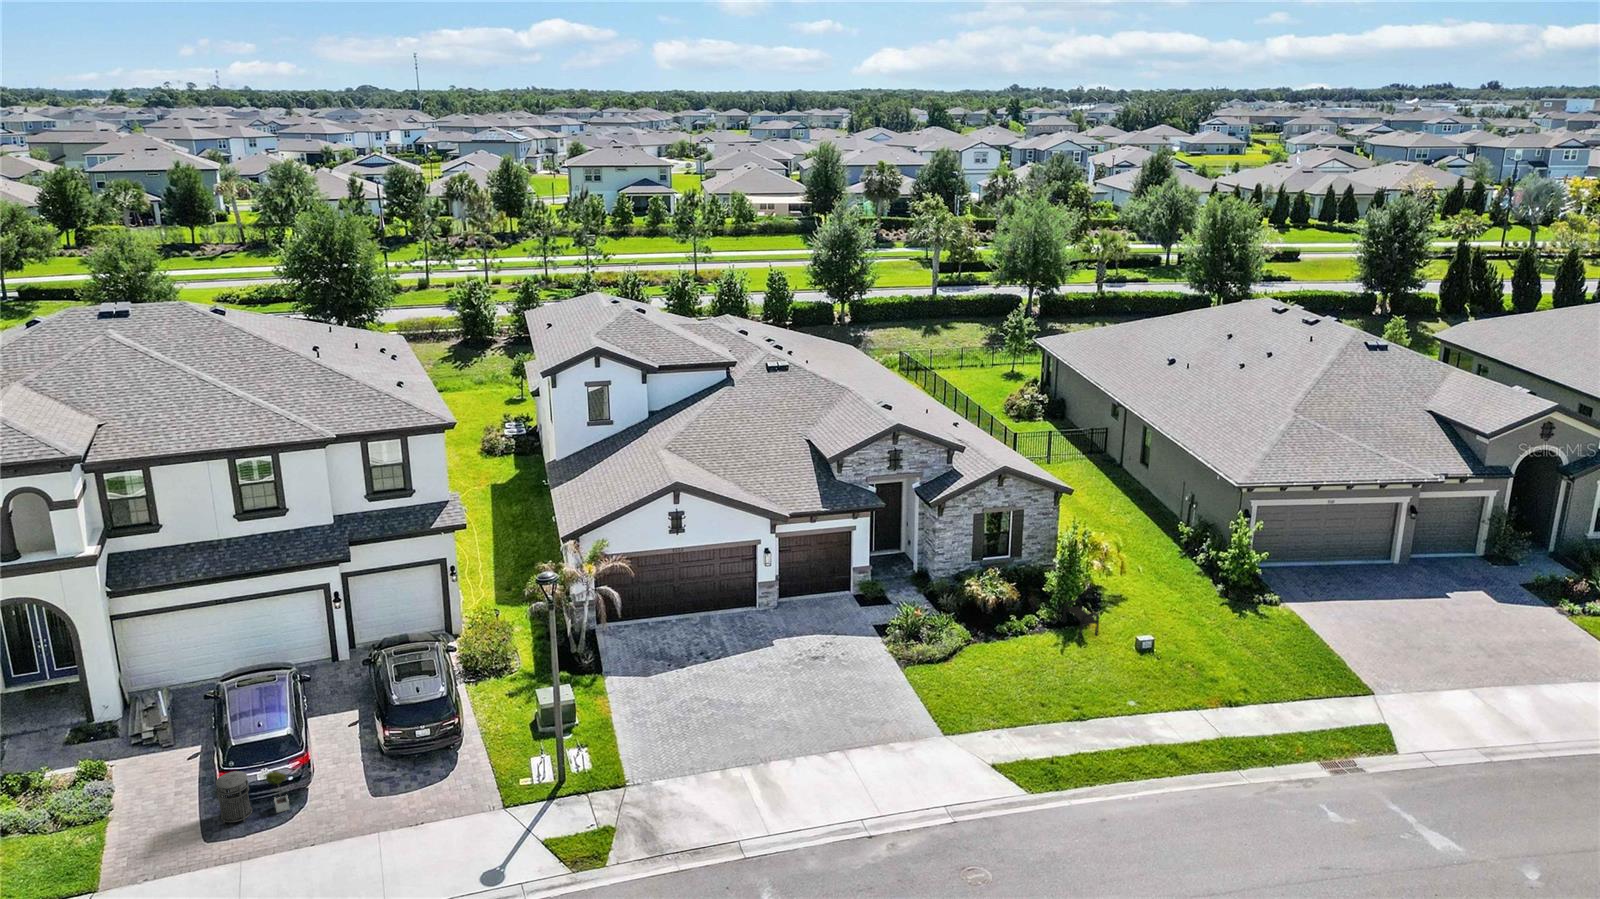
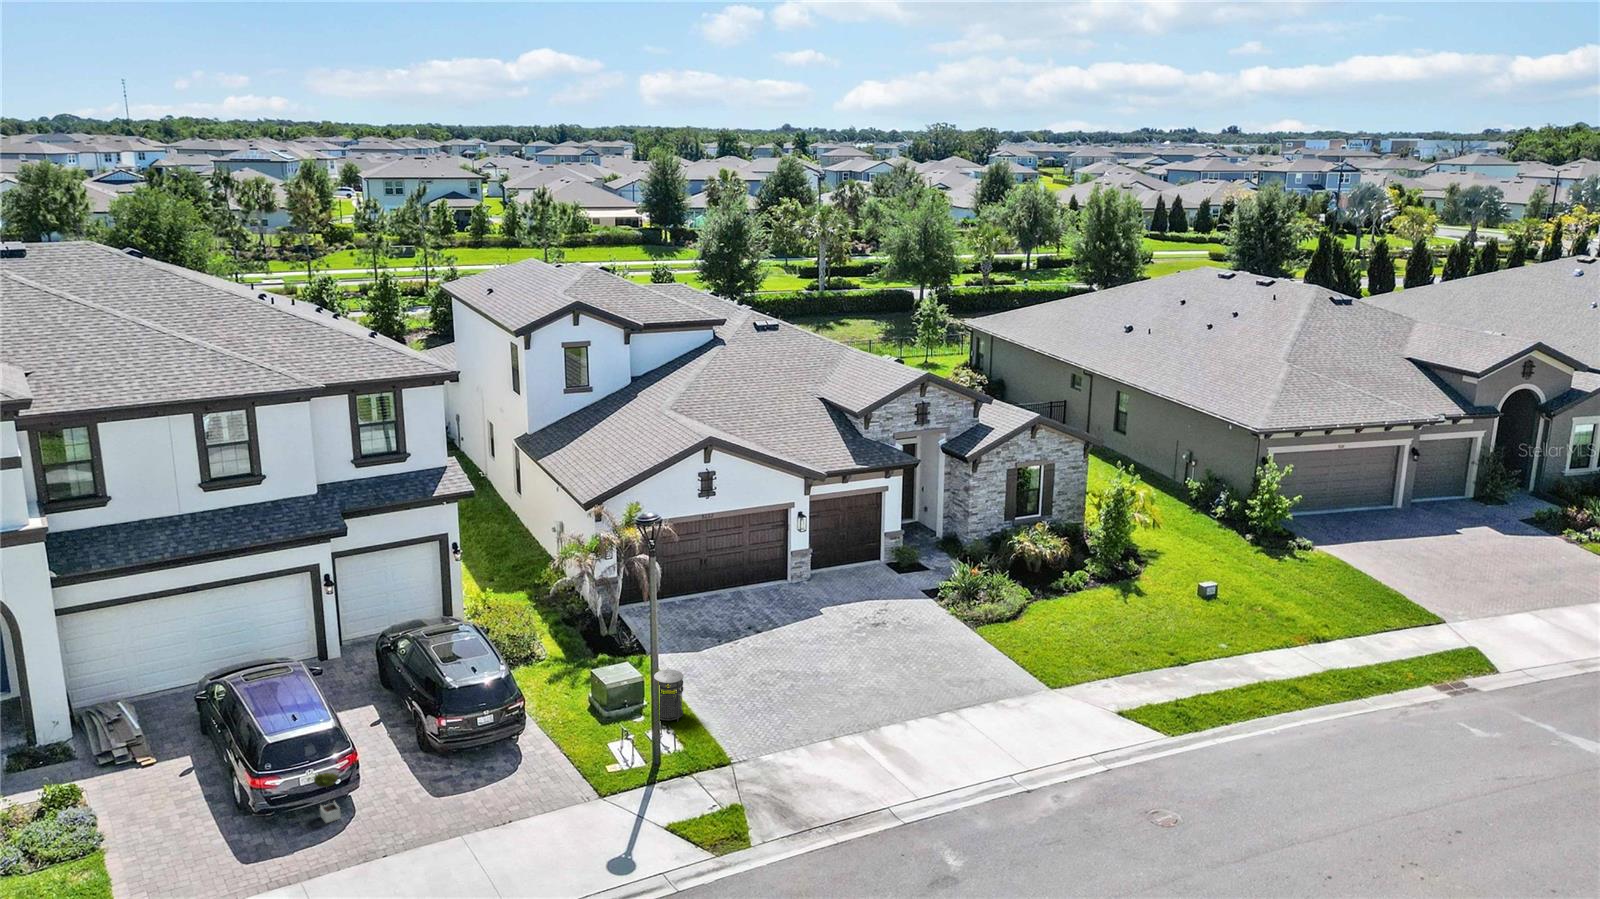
bench: present [1063,600,1099,637] -> none [1115,550,1158,589]
trash can: present [216,771,252,824] -> present [654,670,683,722]

